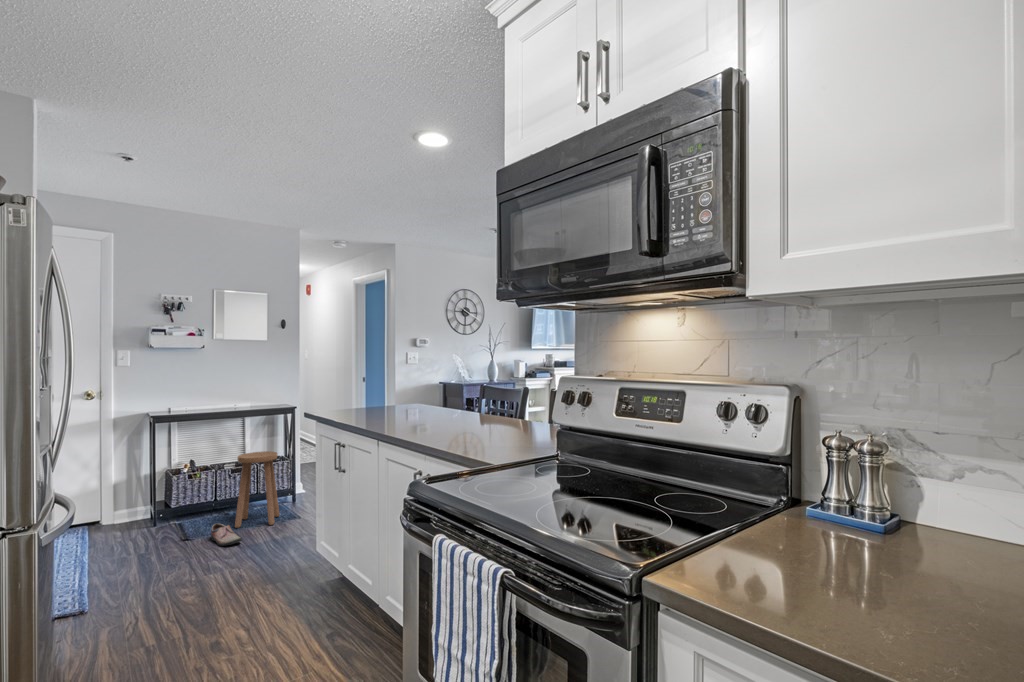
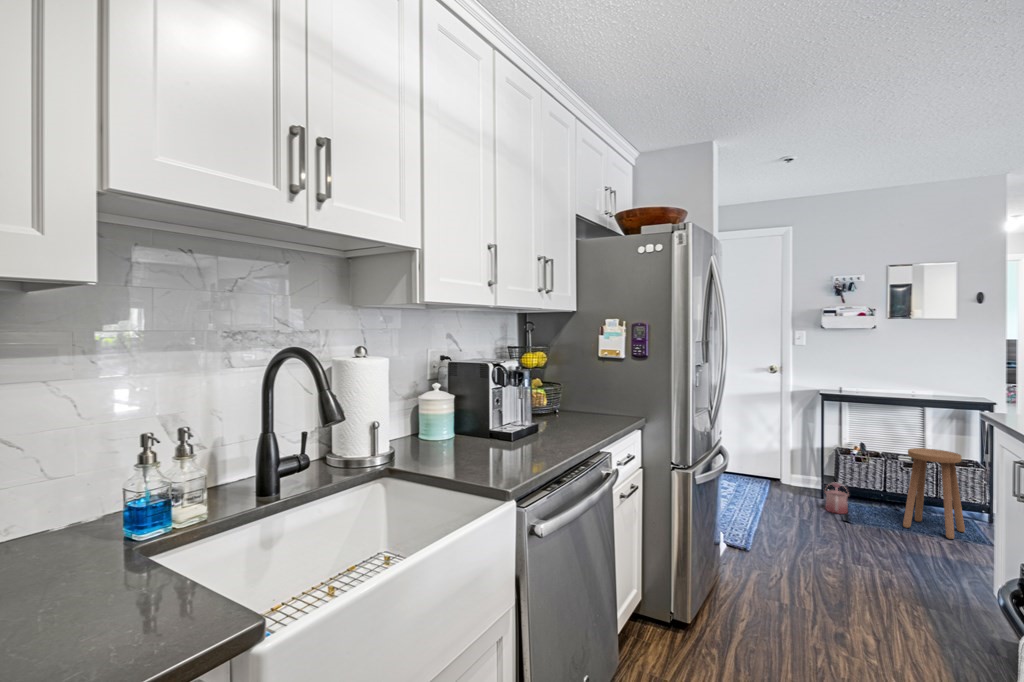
watering can: none [159,504,185,537] -> present [825,482,849,514]
shoe: present [211,524,242,546] -> none [872,515,905,544]

